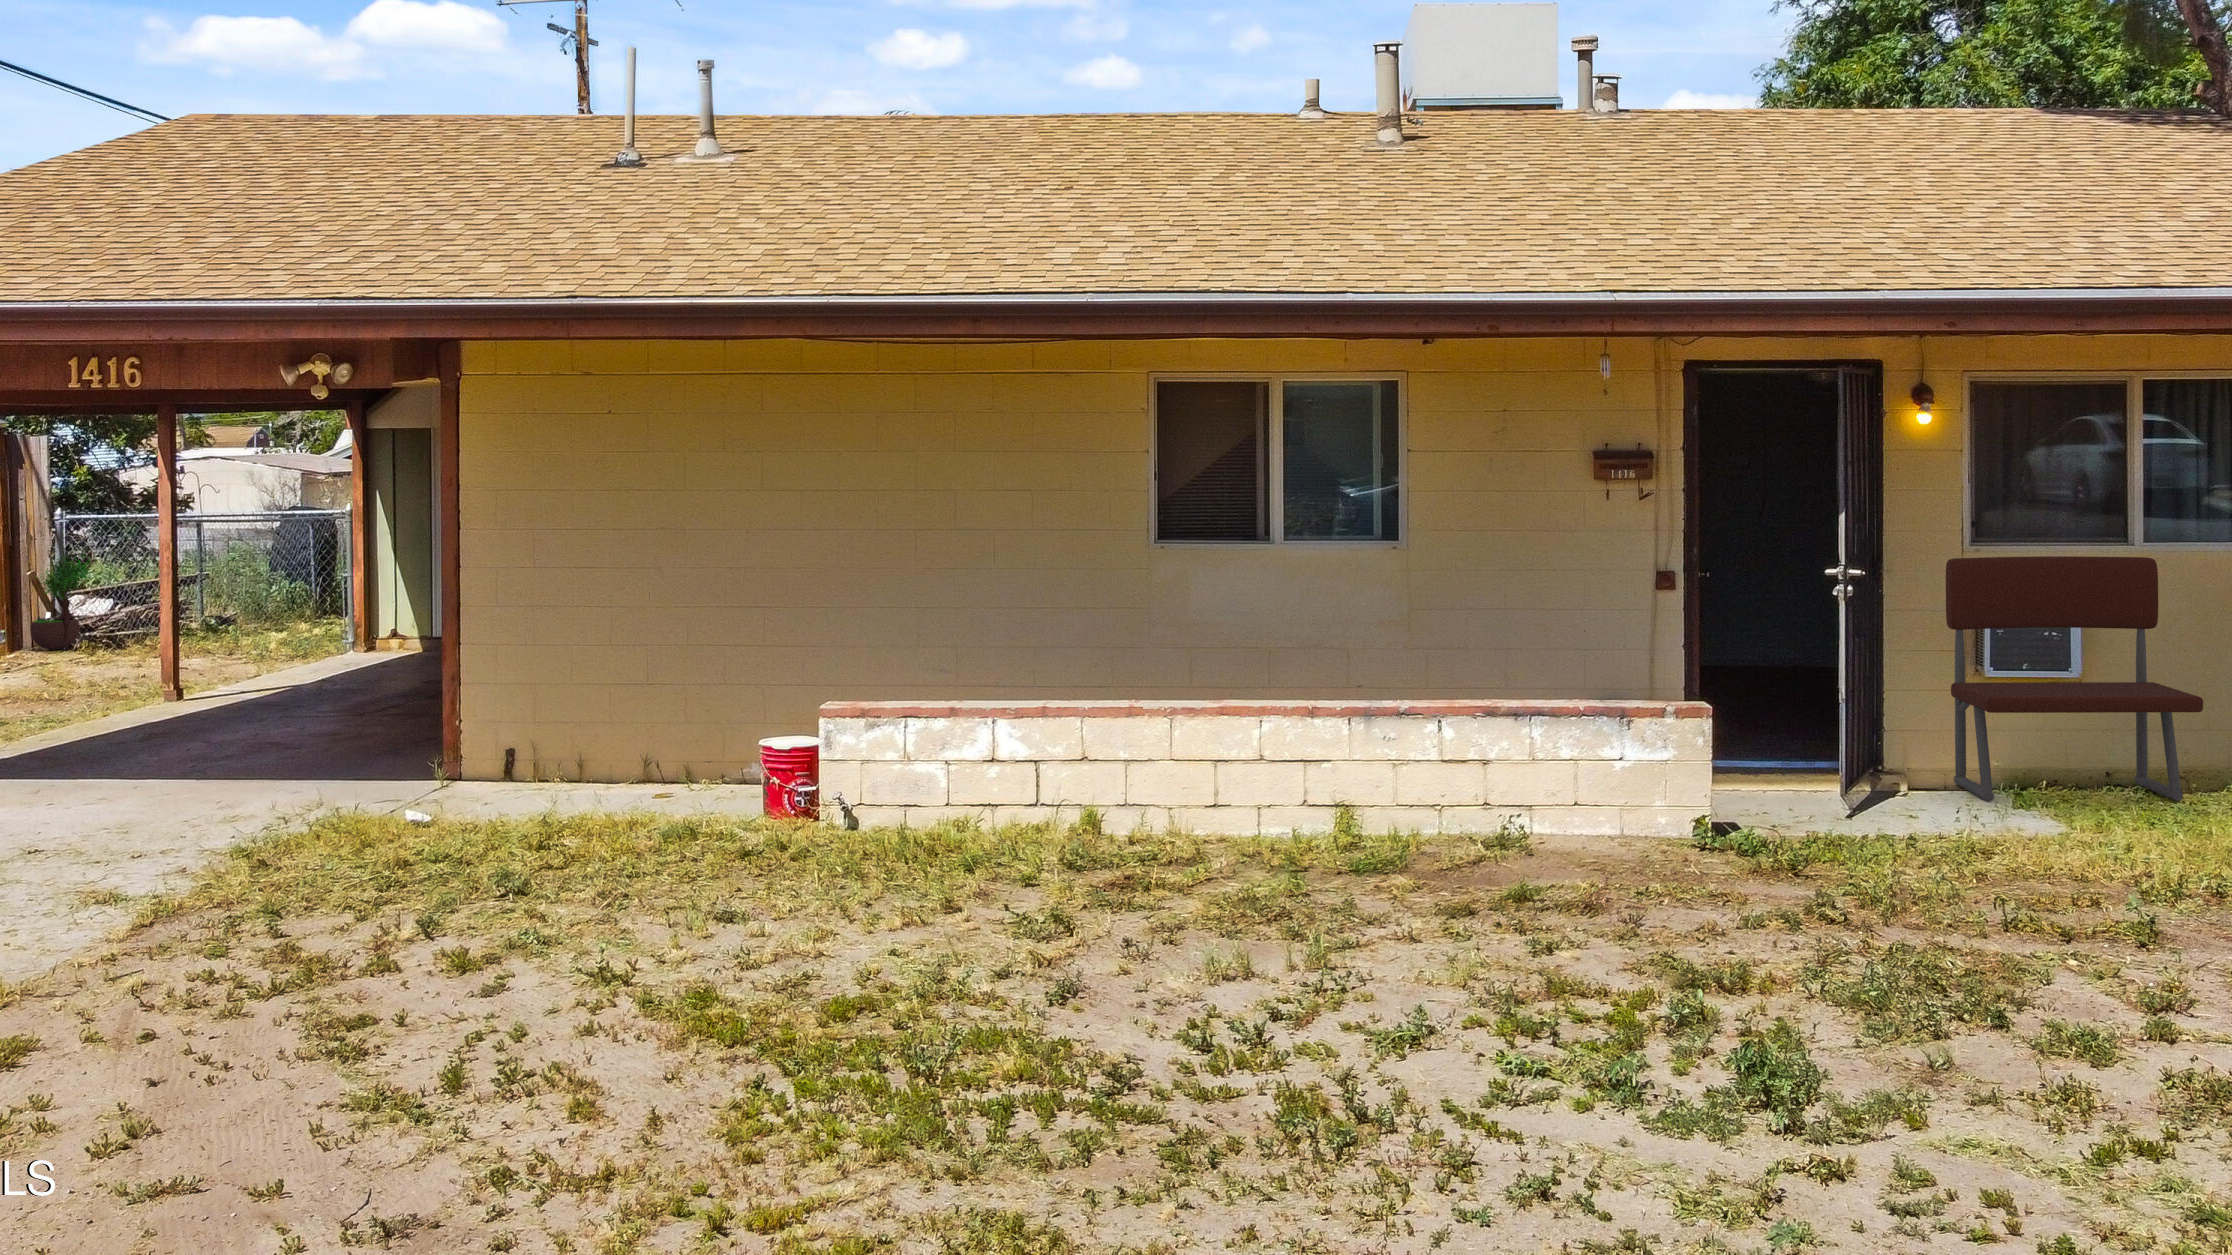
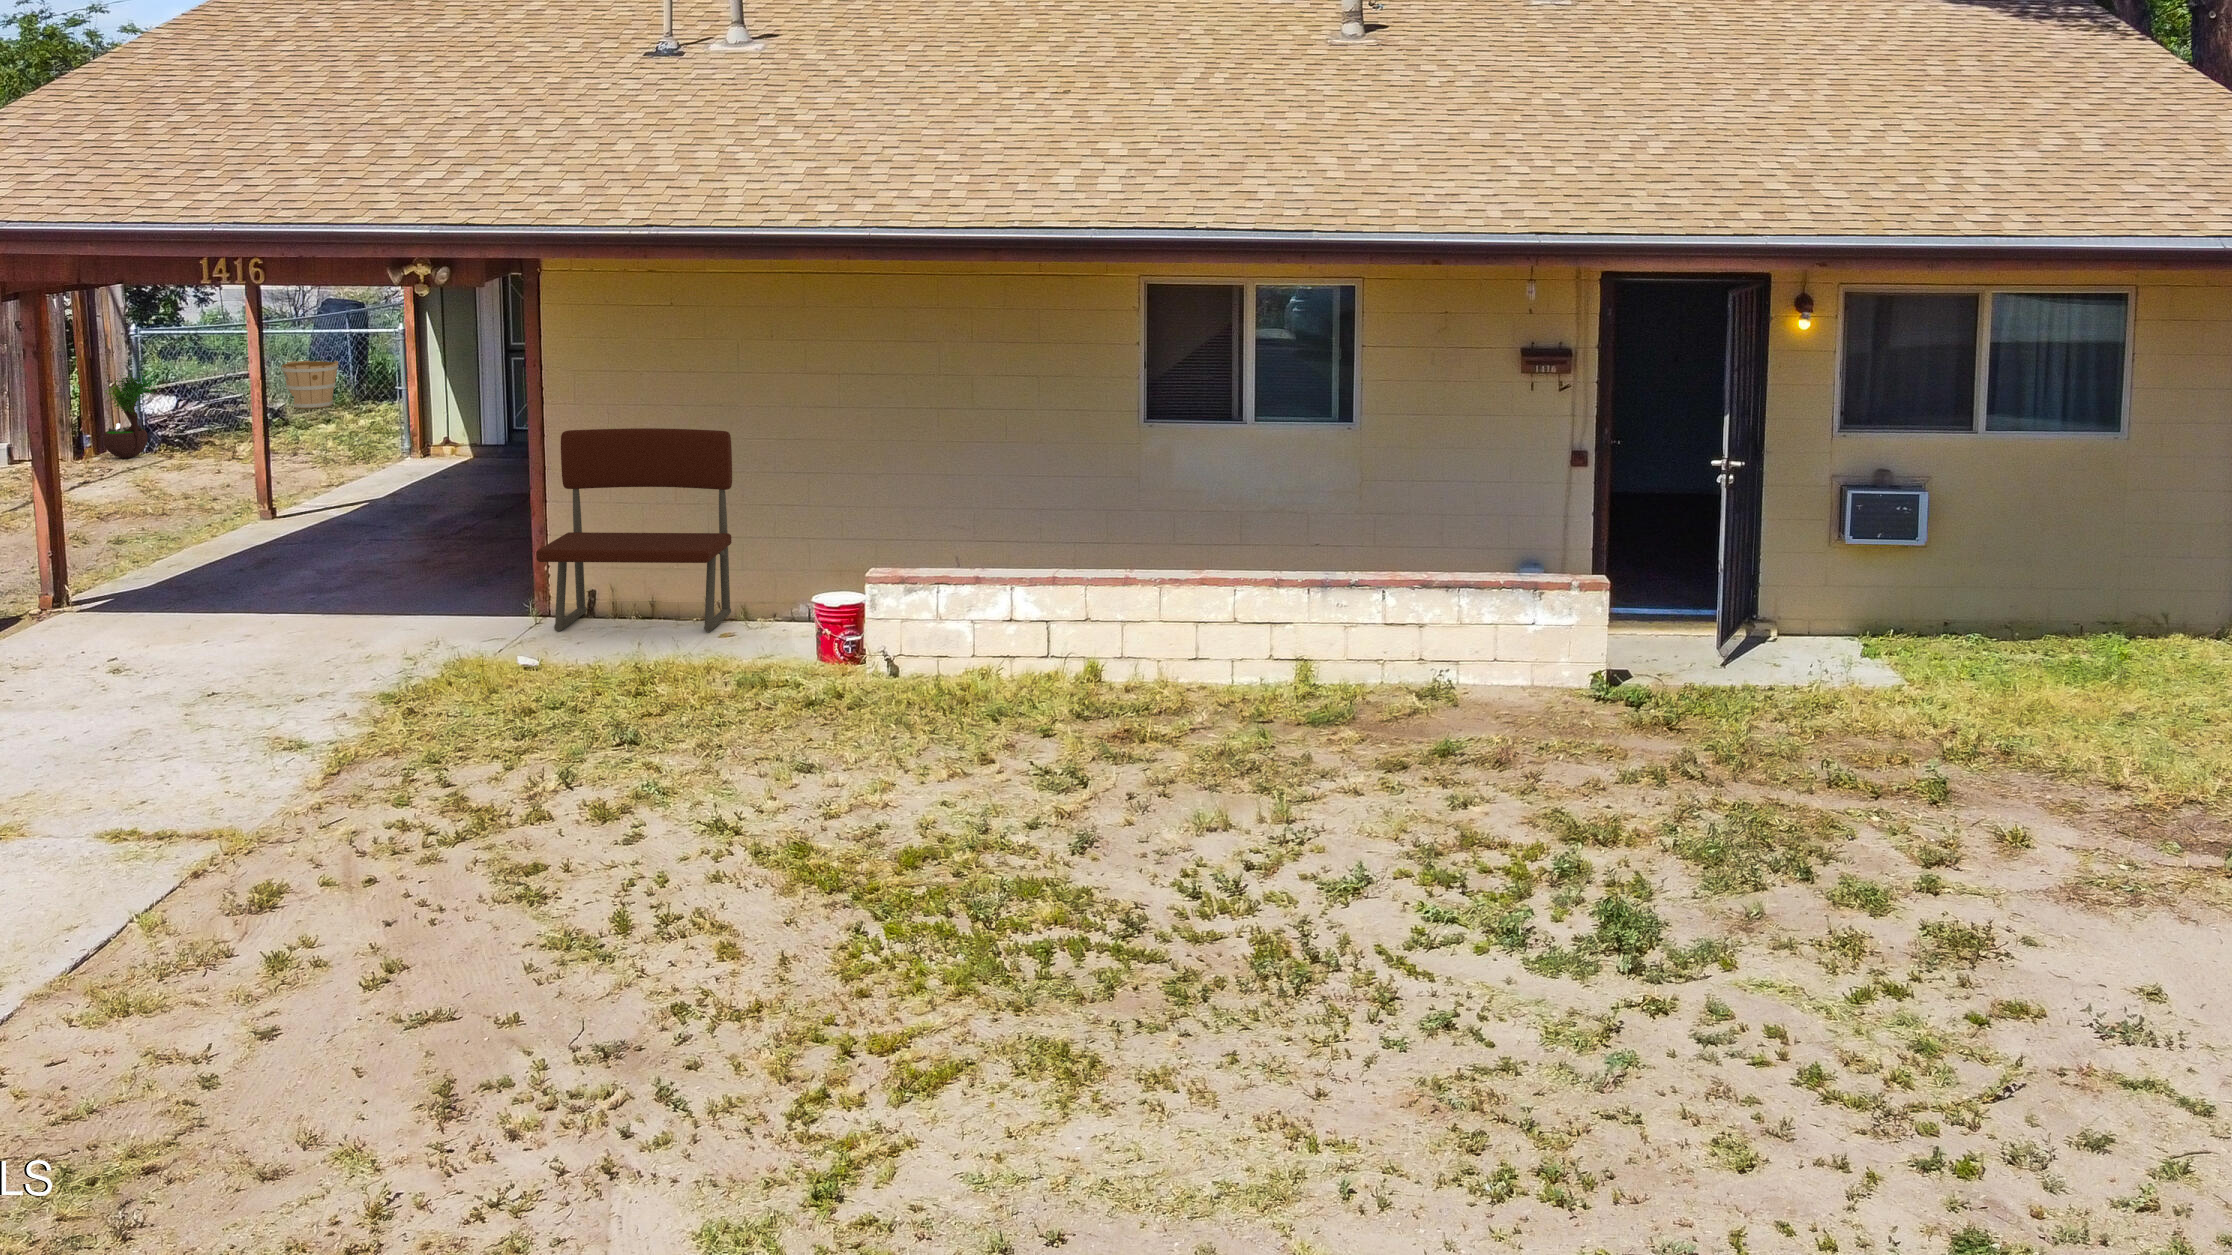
bench: present [1946,556,2203,801] -> present [536,428,732,632]
wooden bucket: none [244,560,306,611] -> present [281,361,338,409]

